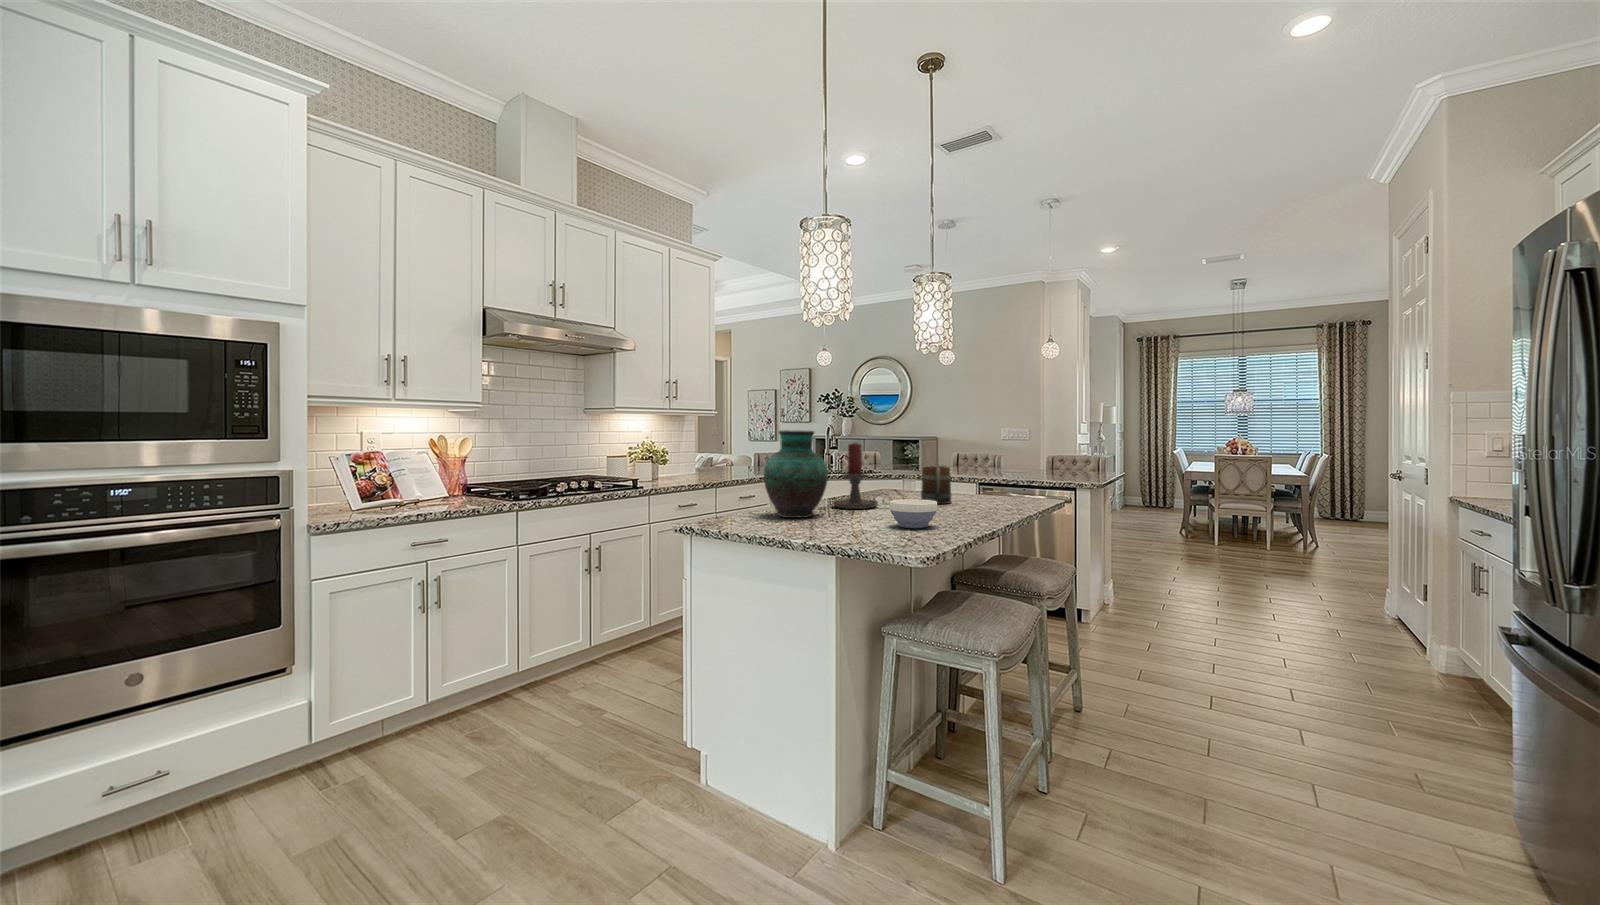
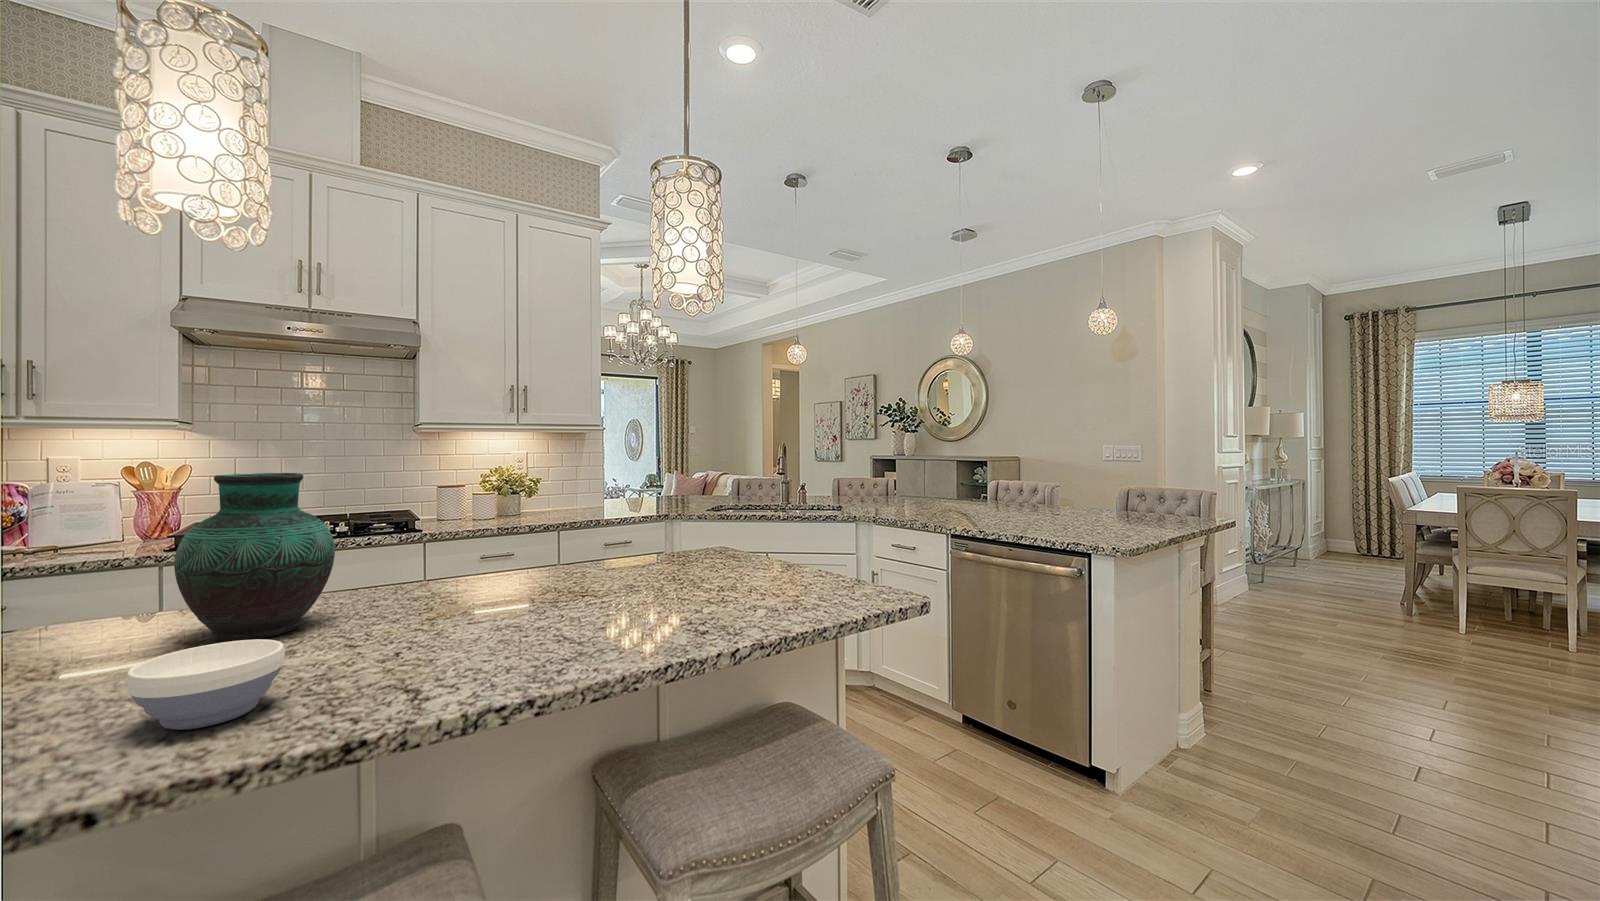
candle holder: present [833,443,891,509] -> none [416,491,511,615]
mug: present [921,466,951,504] -> none [591,532,662,608]

